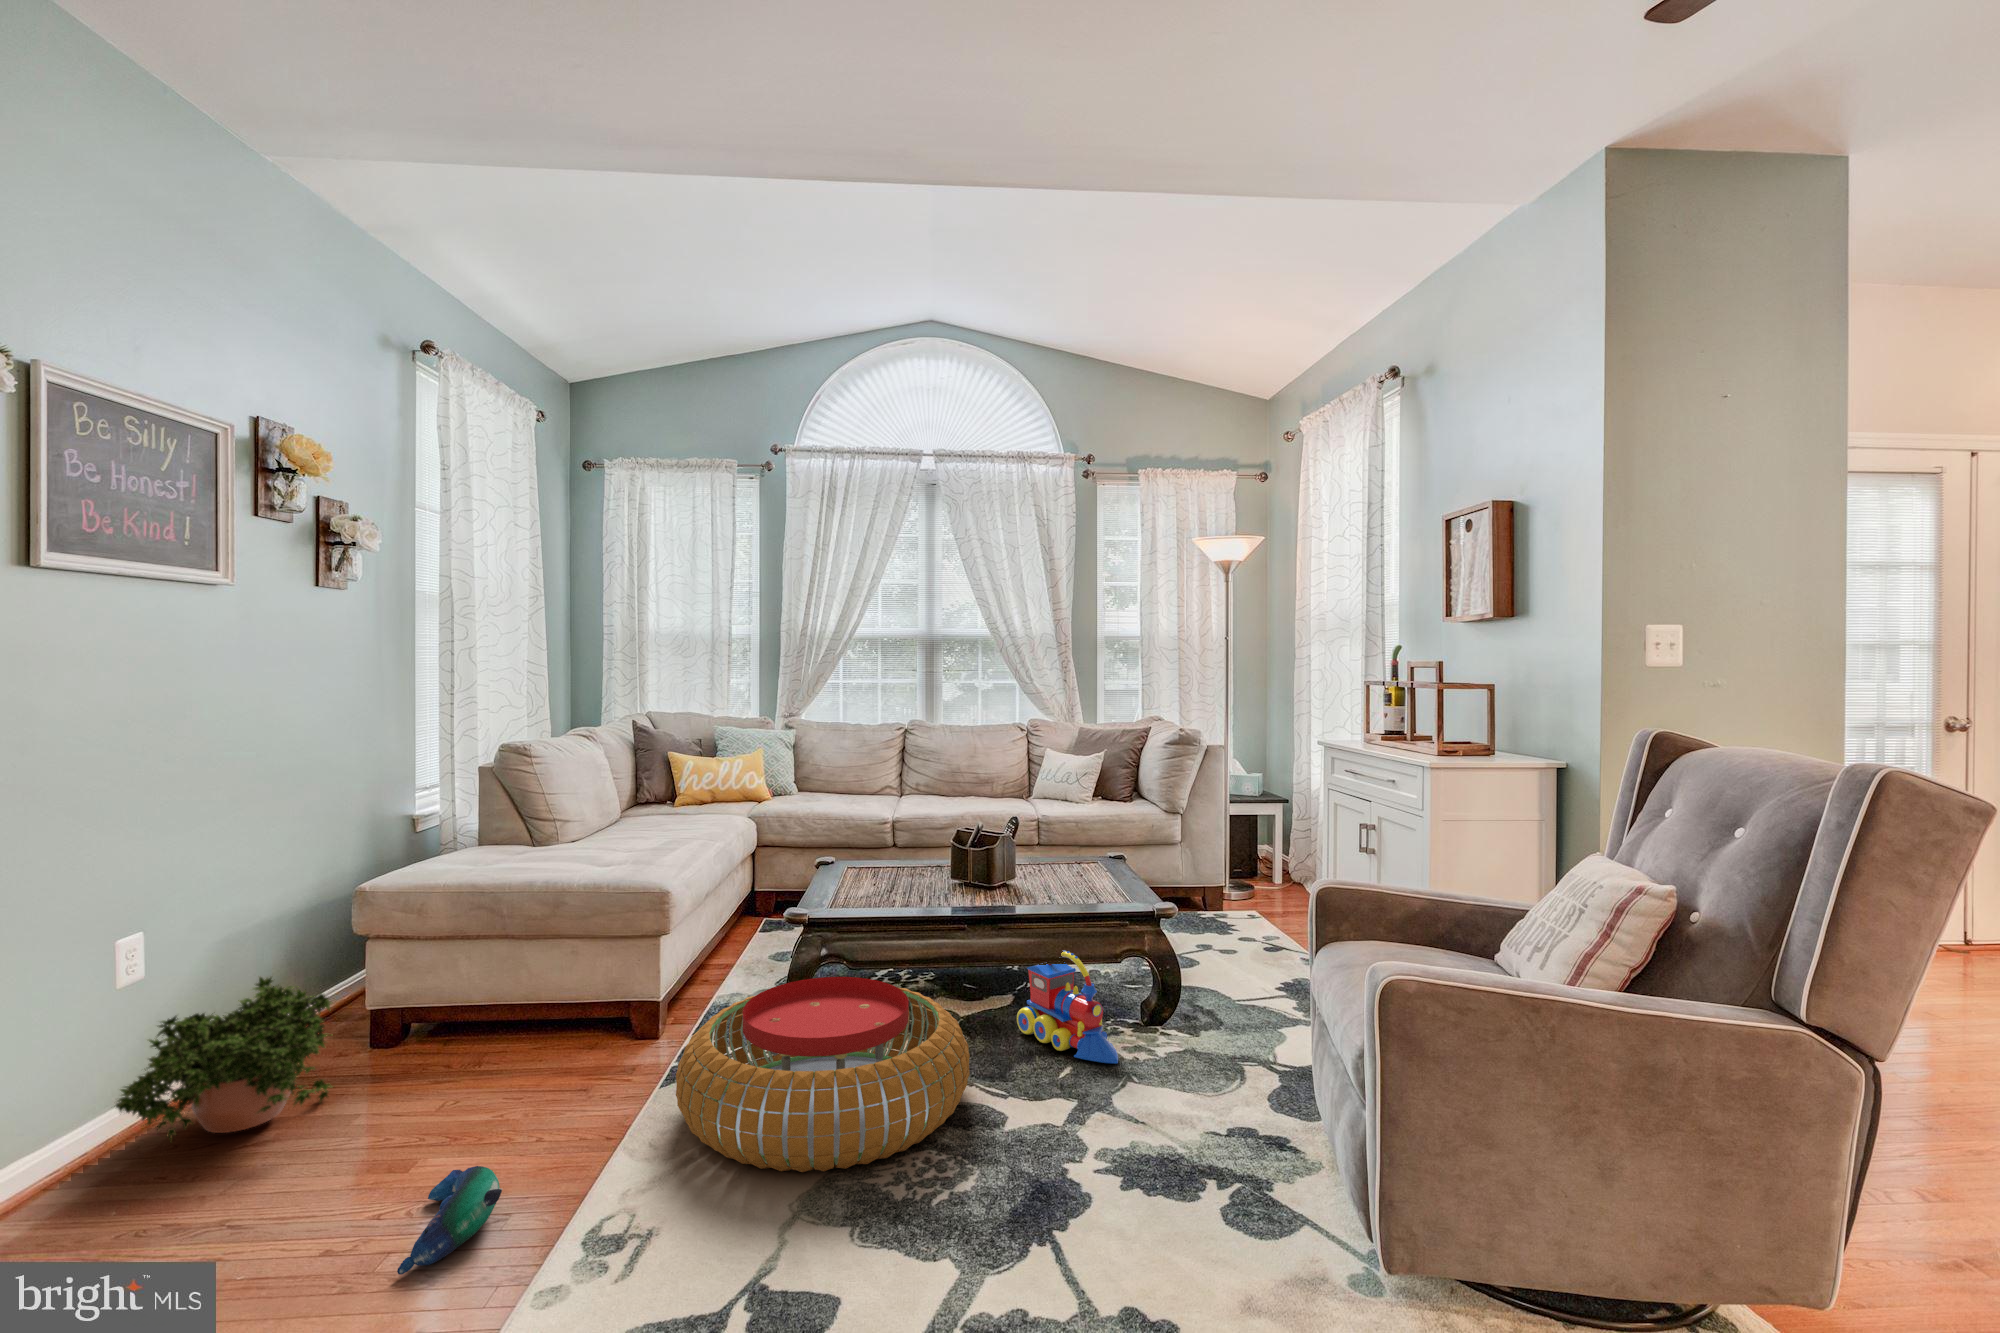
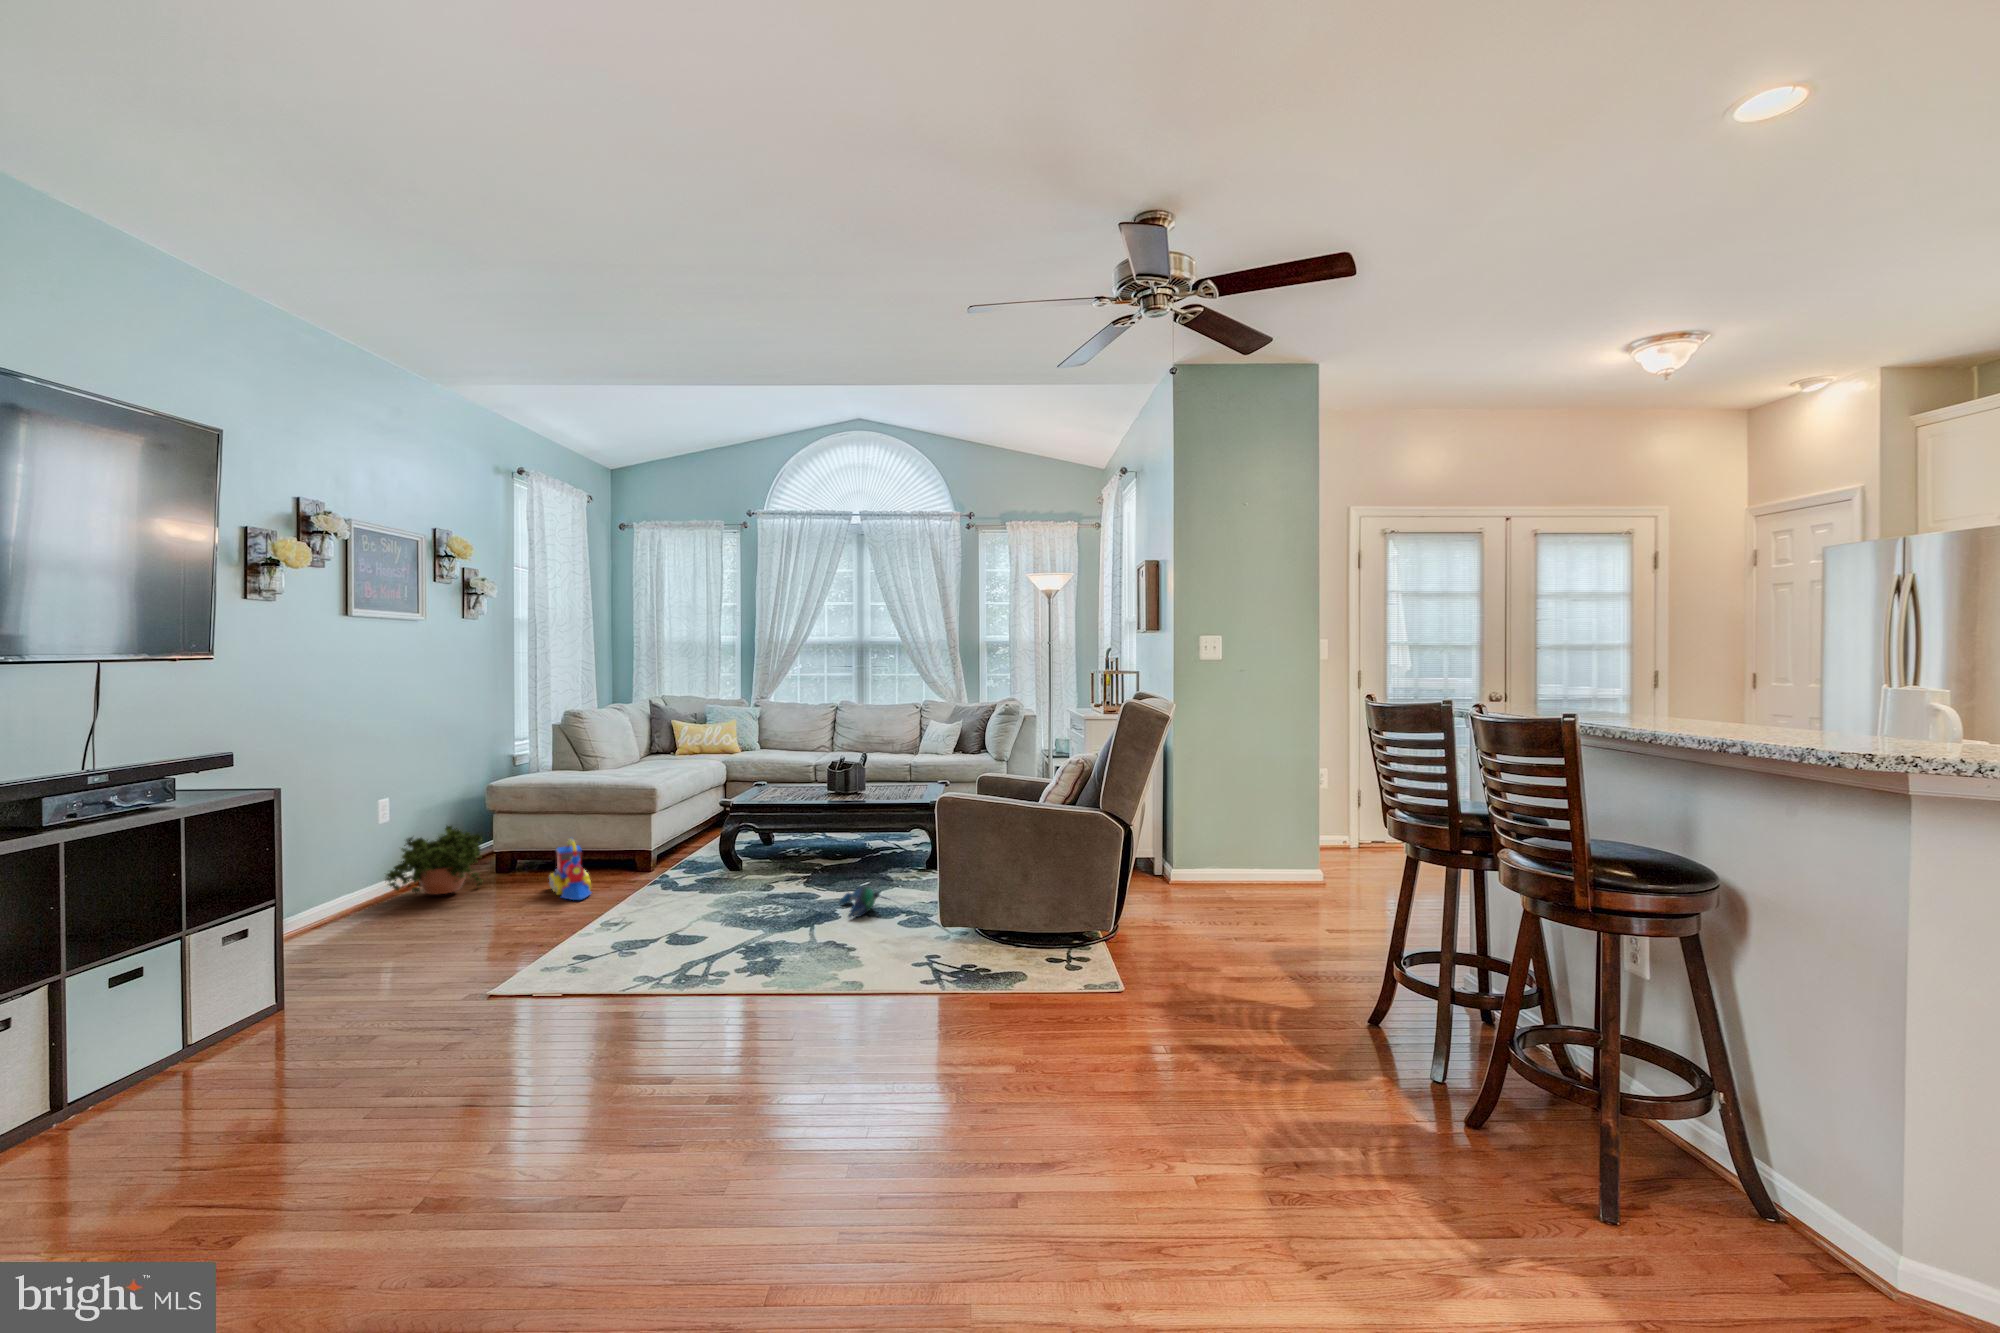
toy train: present [1017,950,1118,1064] -> present [549,838,591,900]
pouf: present [676,977,970,1172] -> none [655,831,808,909]
plush toy: present [397,1166,502,1275] -> present [840,887,879,918]

